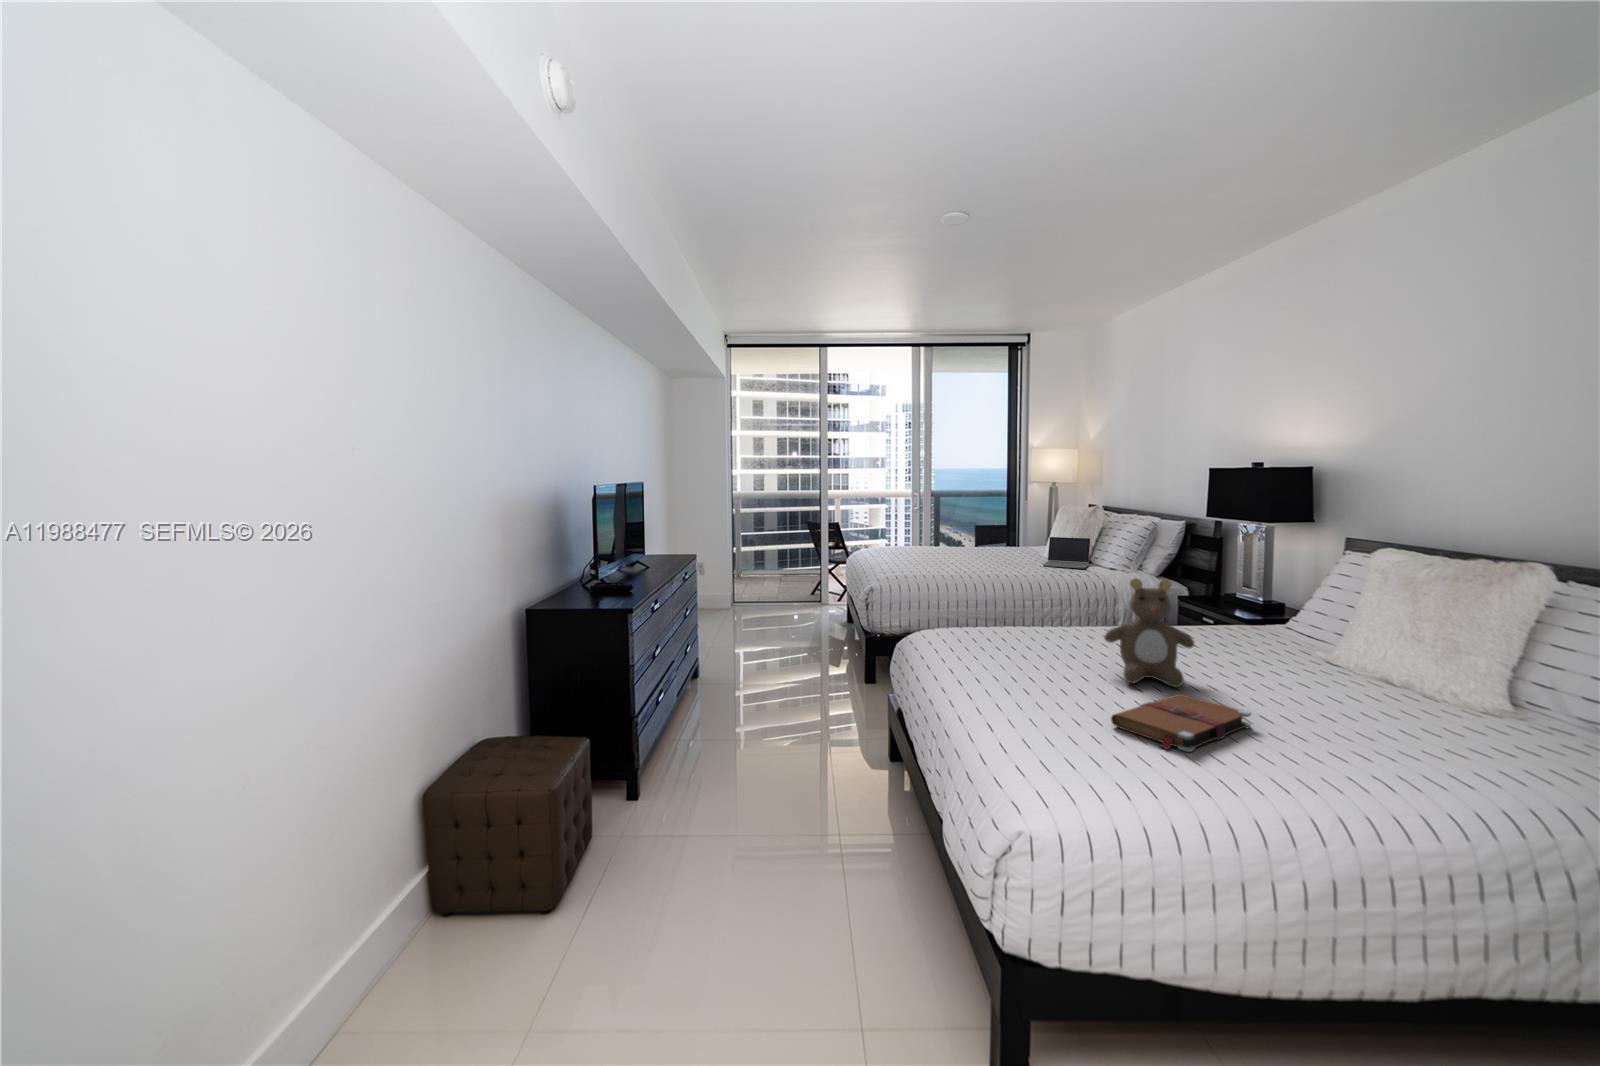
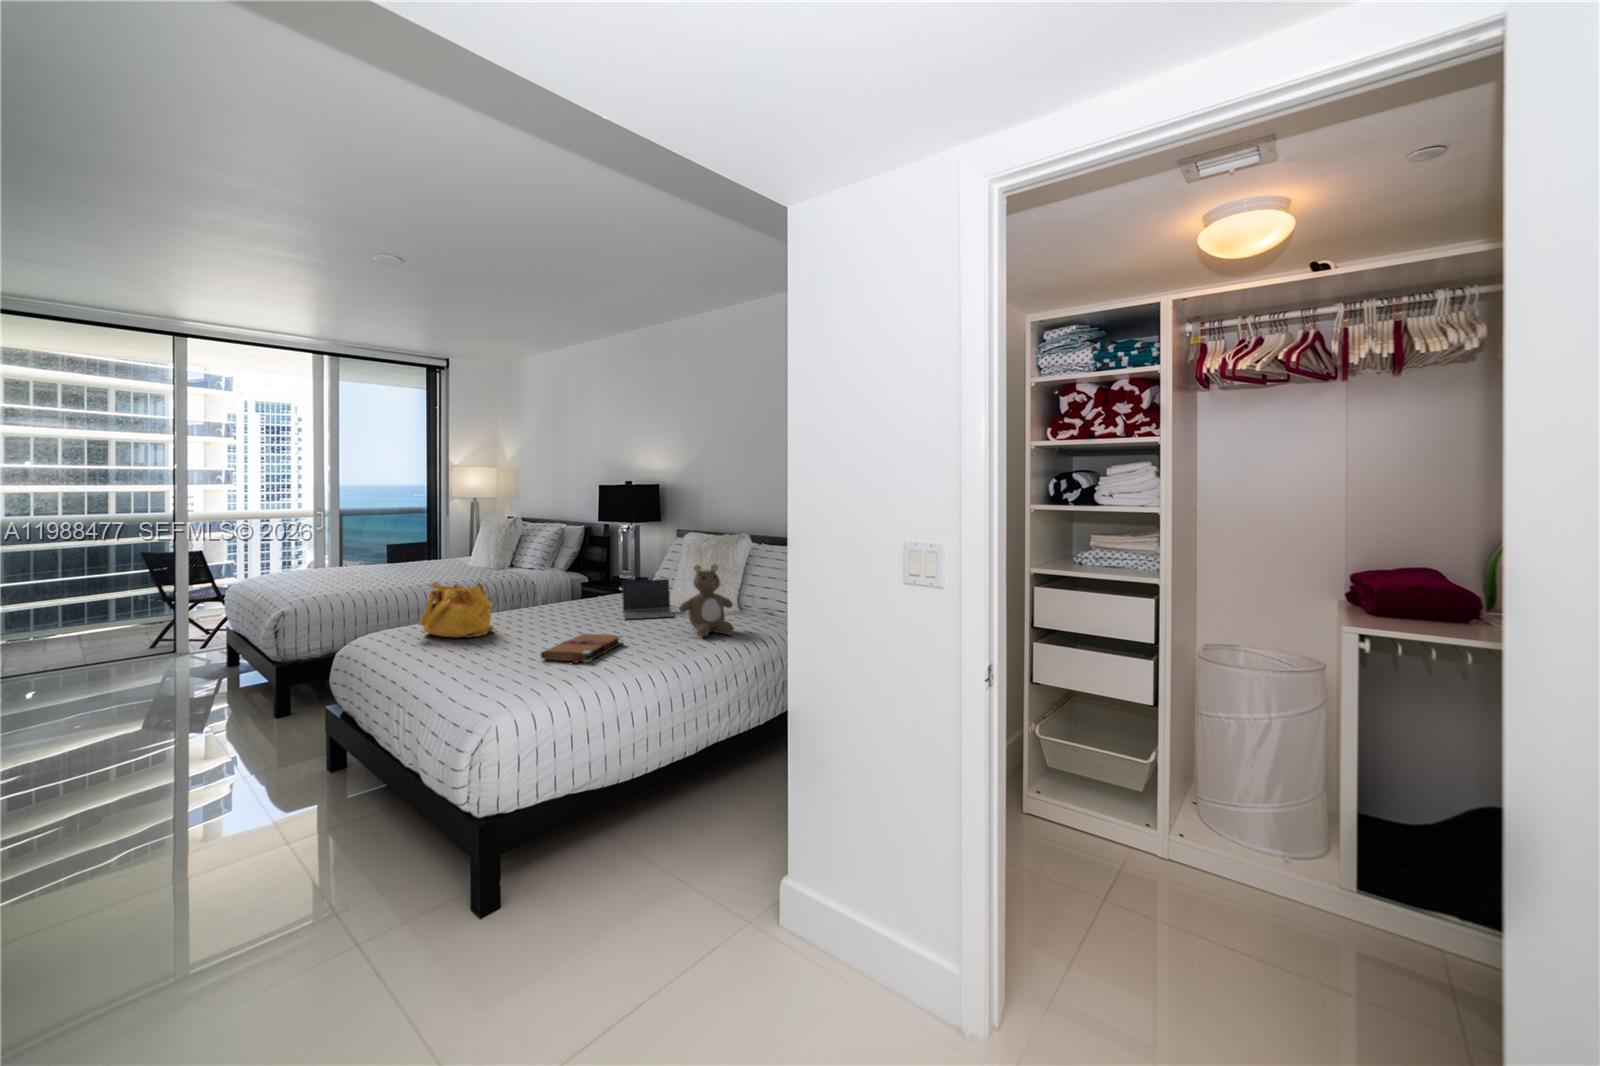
laptop computer: present [1043,537,1090,568] -> present [622,579,674,619]
teddy bear: present [1104,579,1194,687] -> present [679,564,734,637]
handbag: none [968,586,1054,664] -> present [419,582,494,637]

